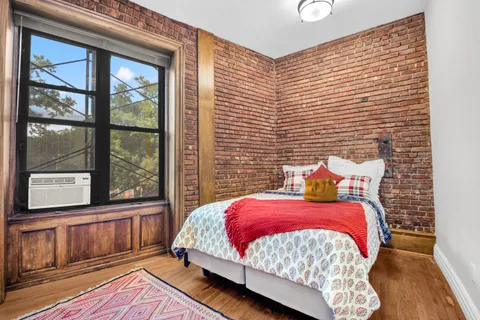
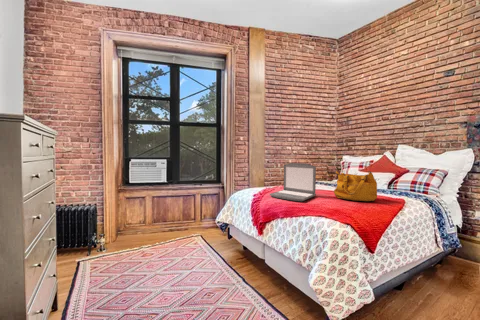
laptop: none [249,170,289,206] -> present [270,163,316,202]

